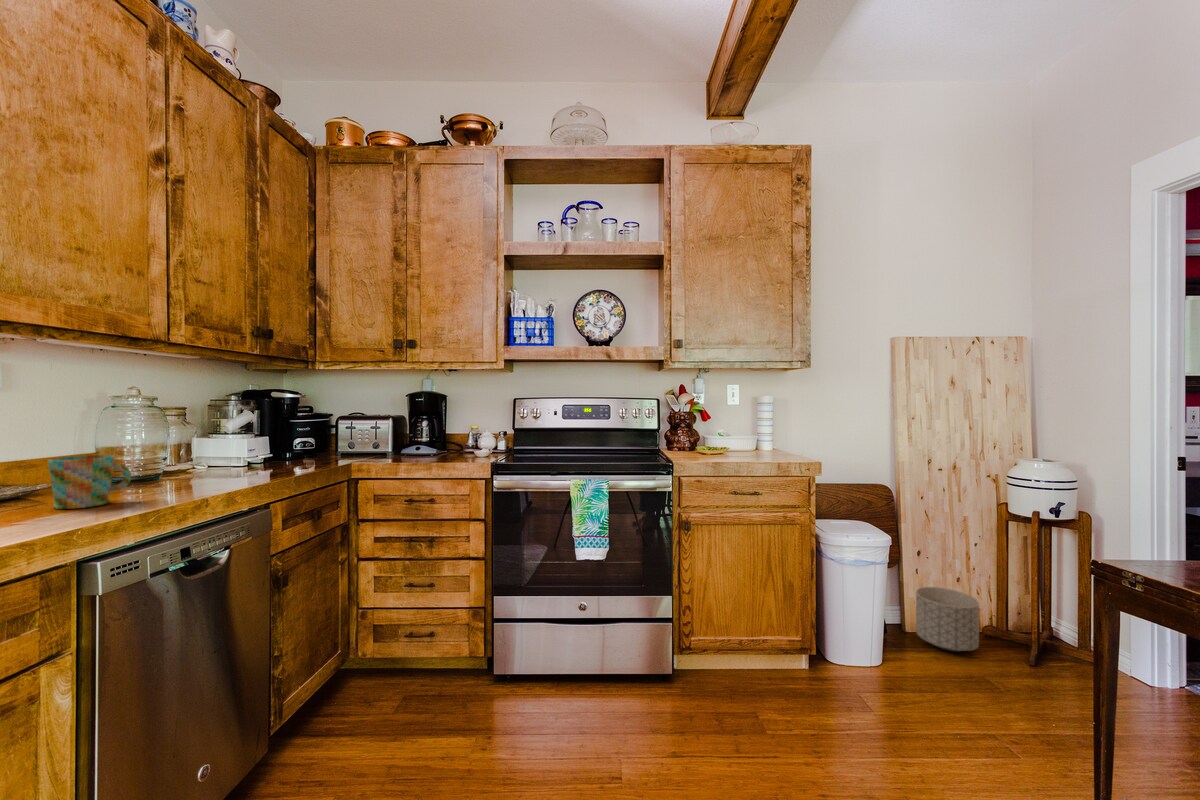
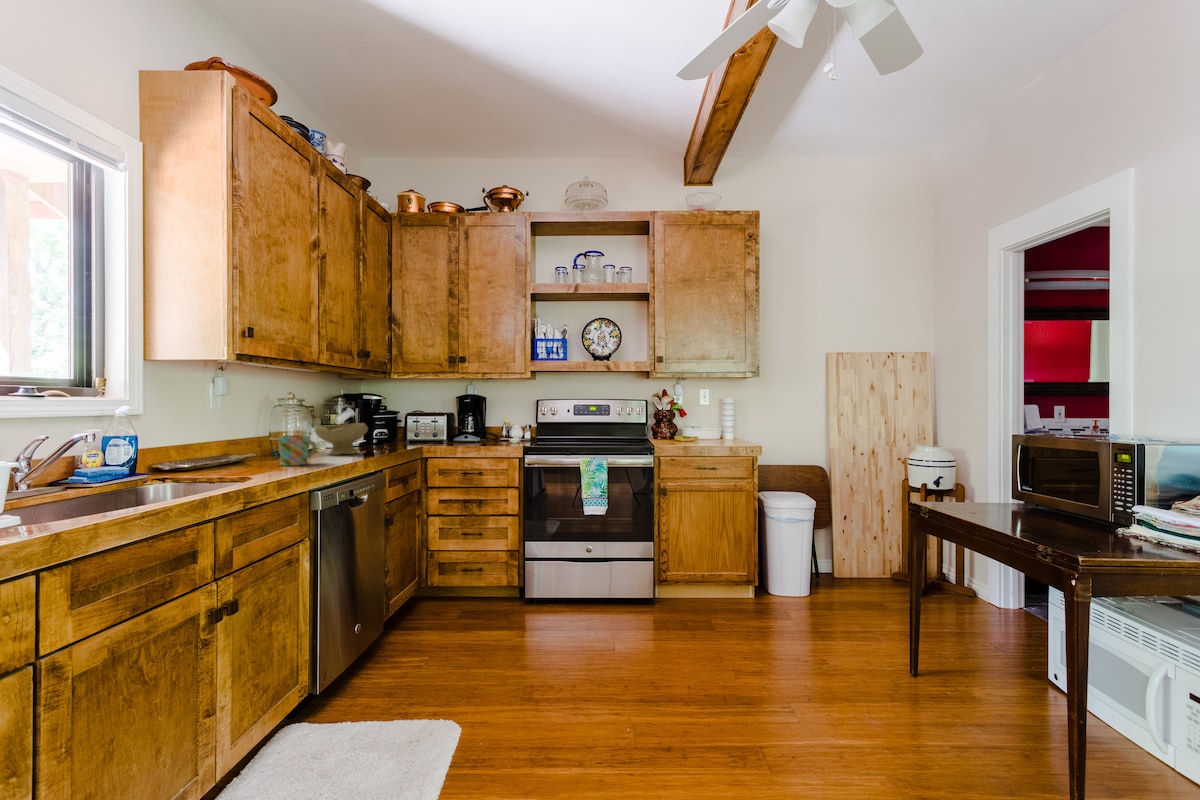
bowl: none [163,432,254,481] -> present [314,423,368,455]
planter: present [916,587,979,652] -> none [840,543,884,589]

